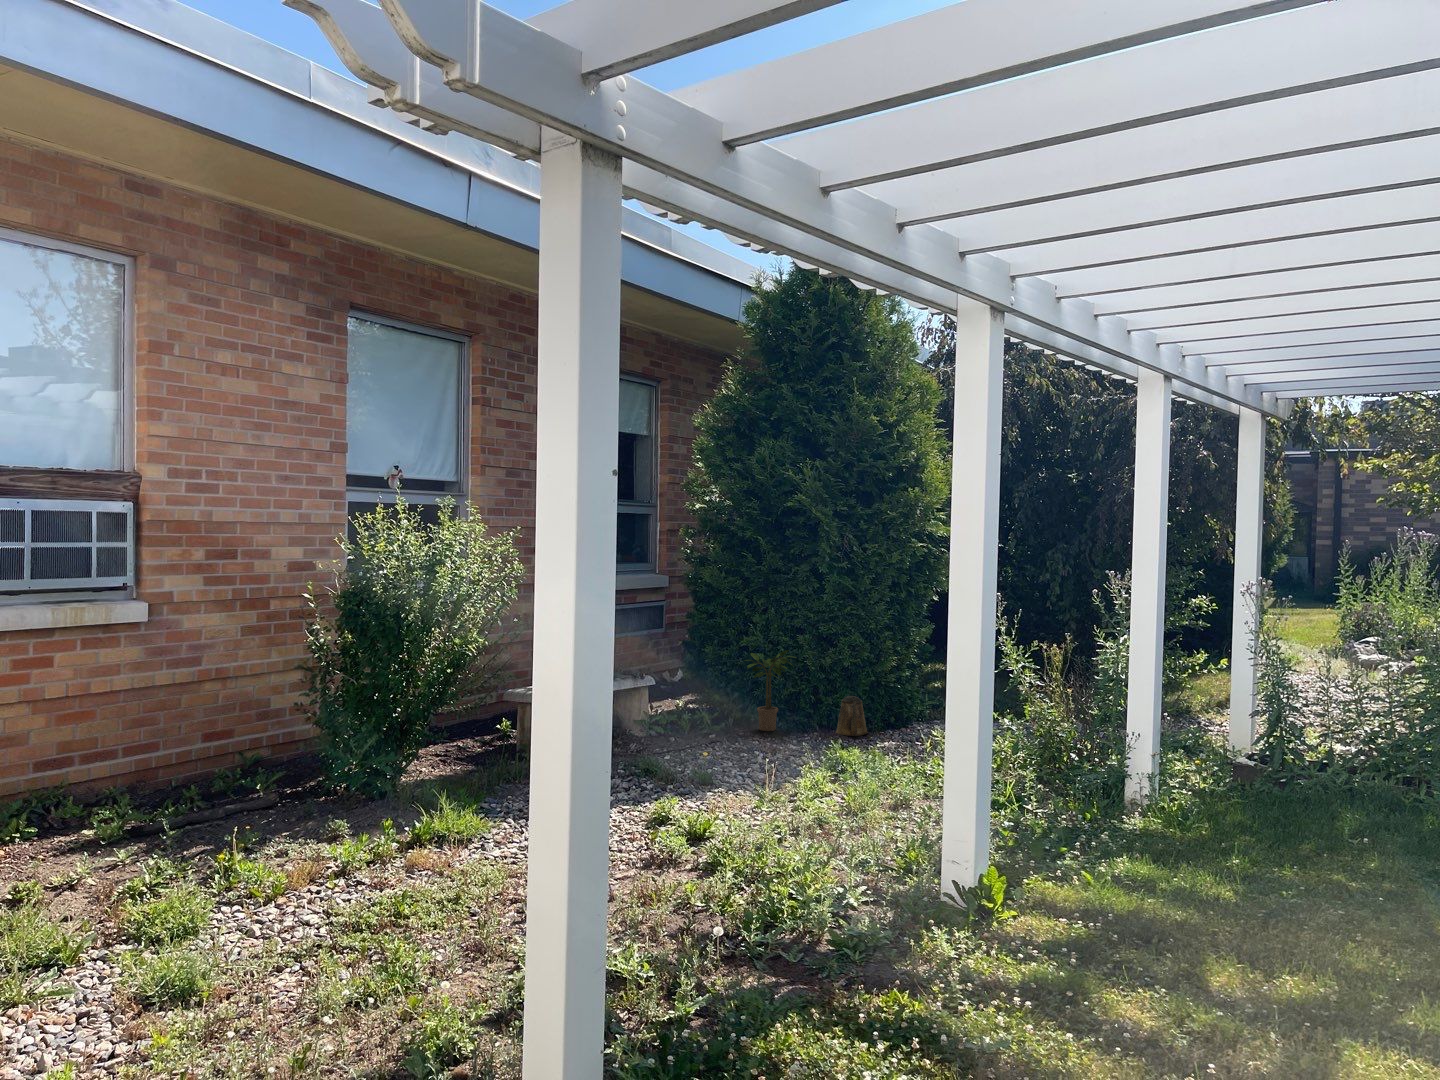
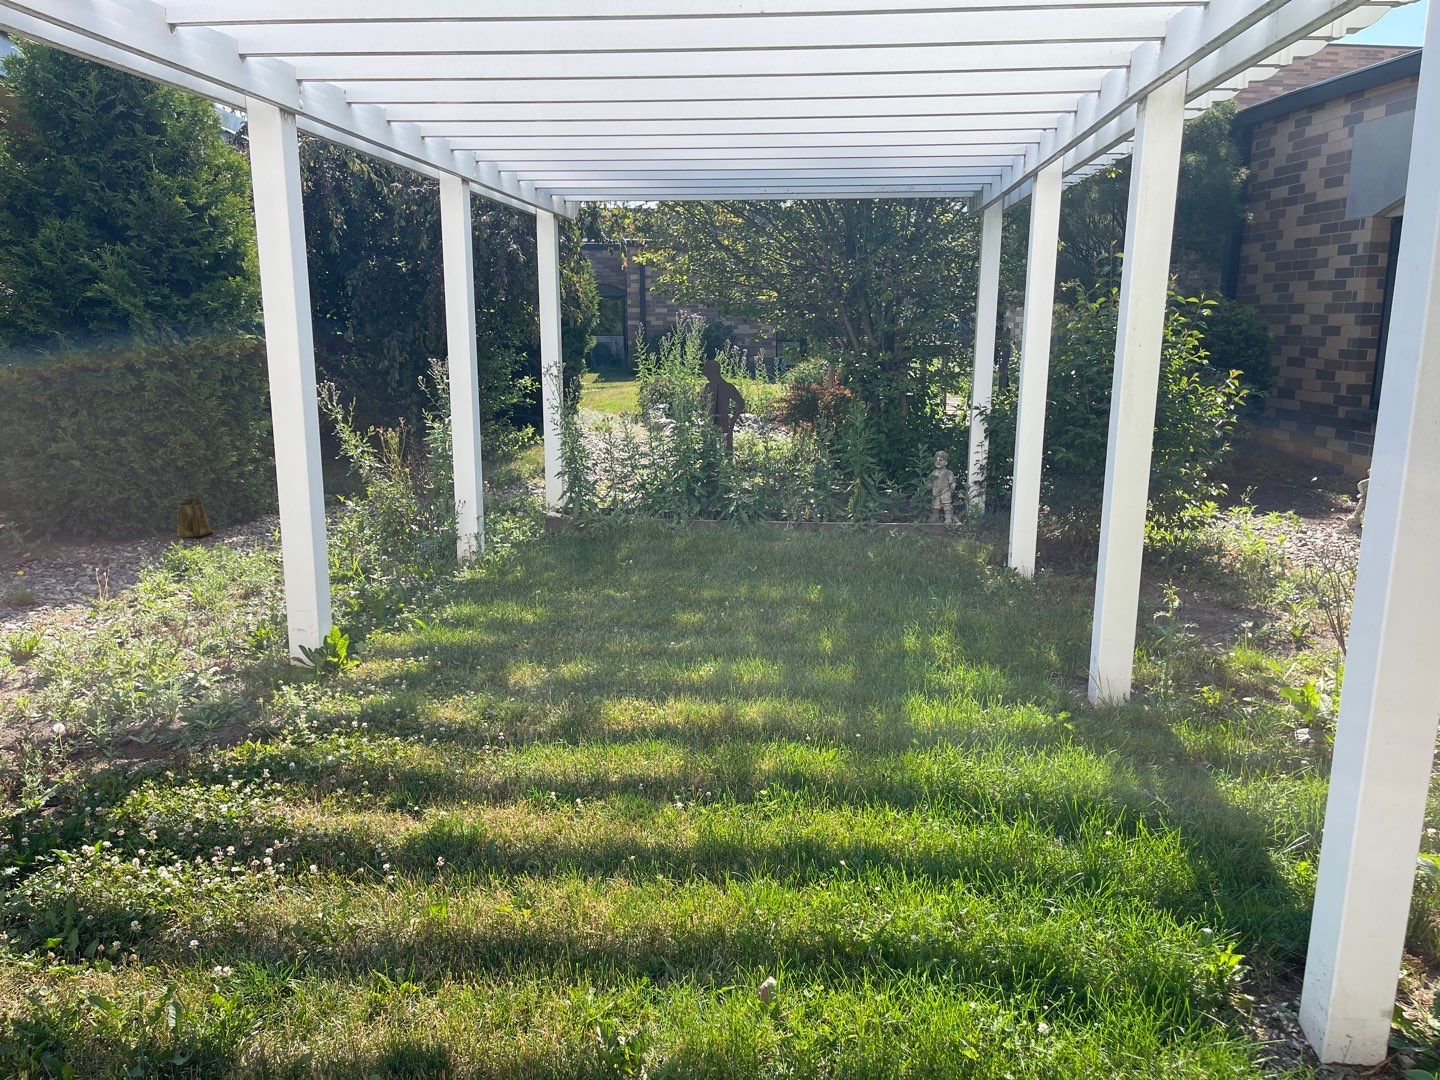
potted plant: present [745,650,796,731] -> none [54,456,121,544]

